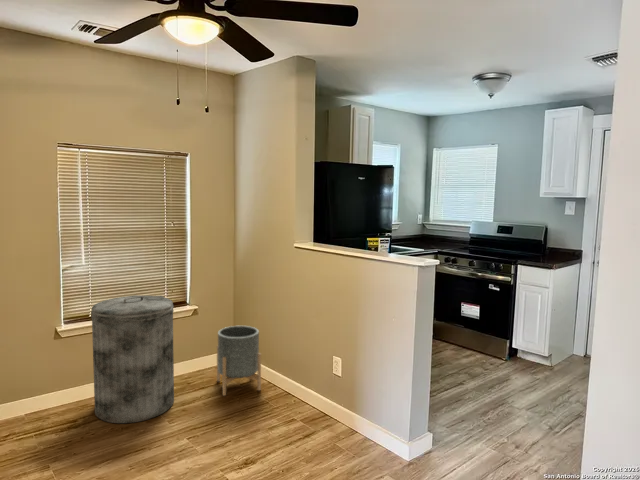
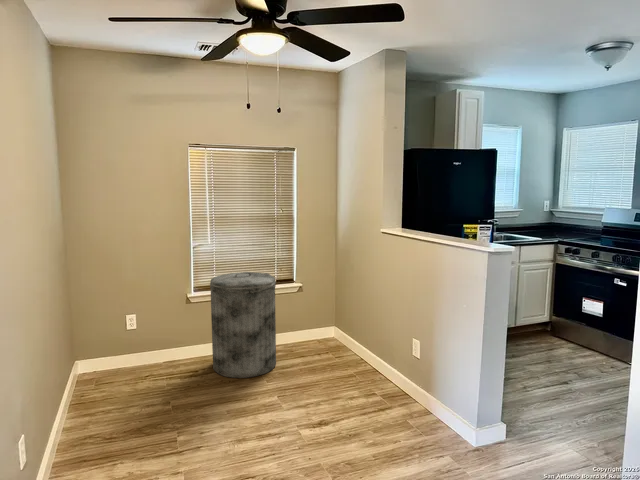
planter: present [217,326,261,395] -> none [316,305,353,366]

